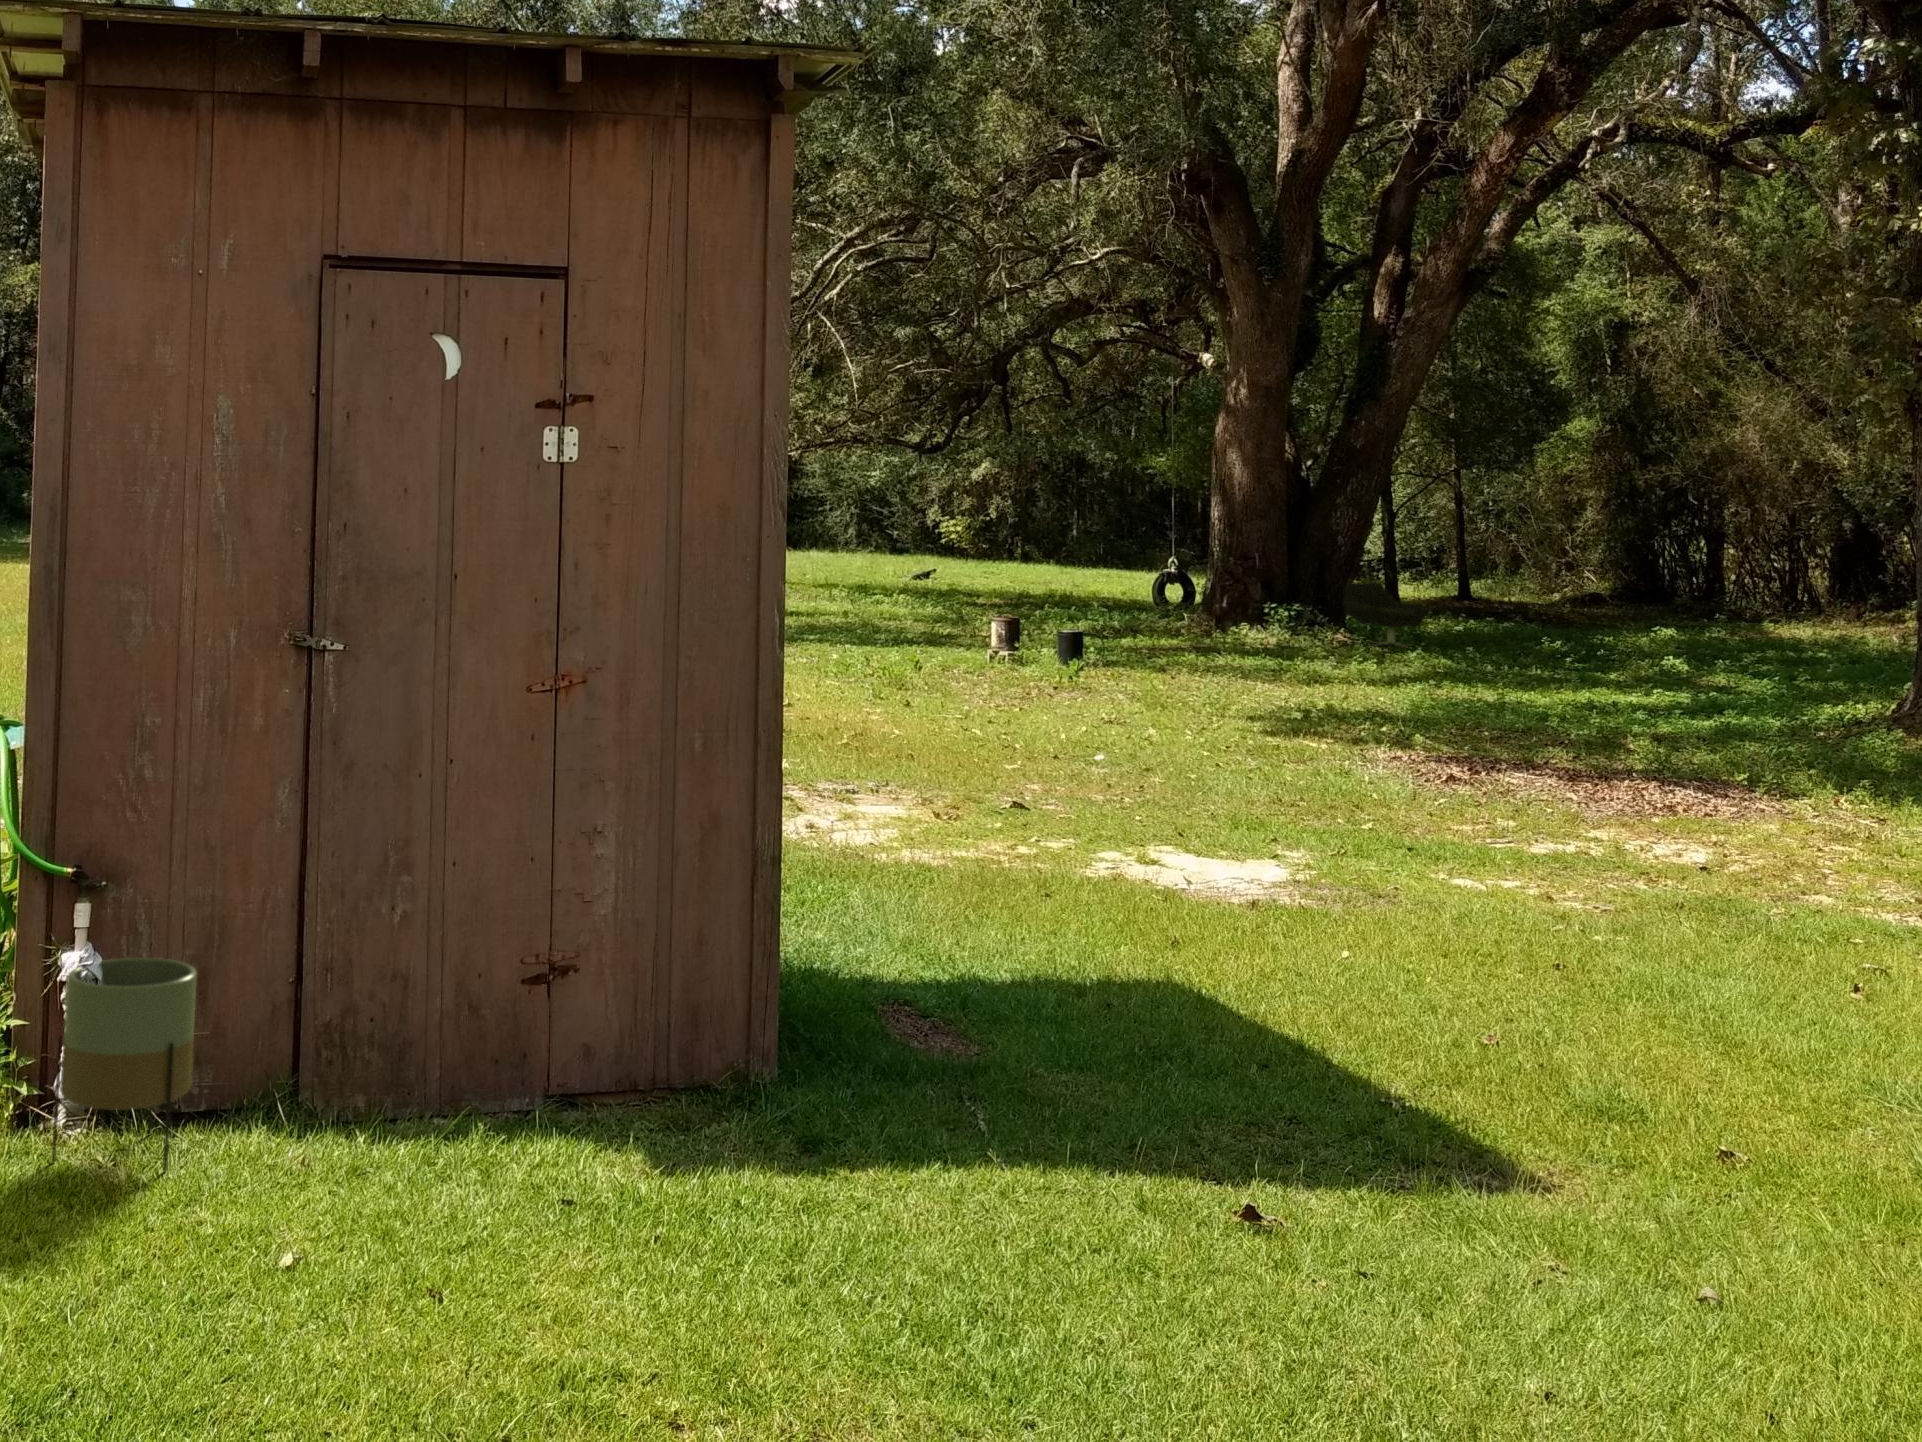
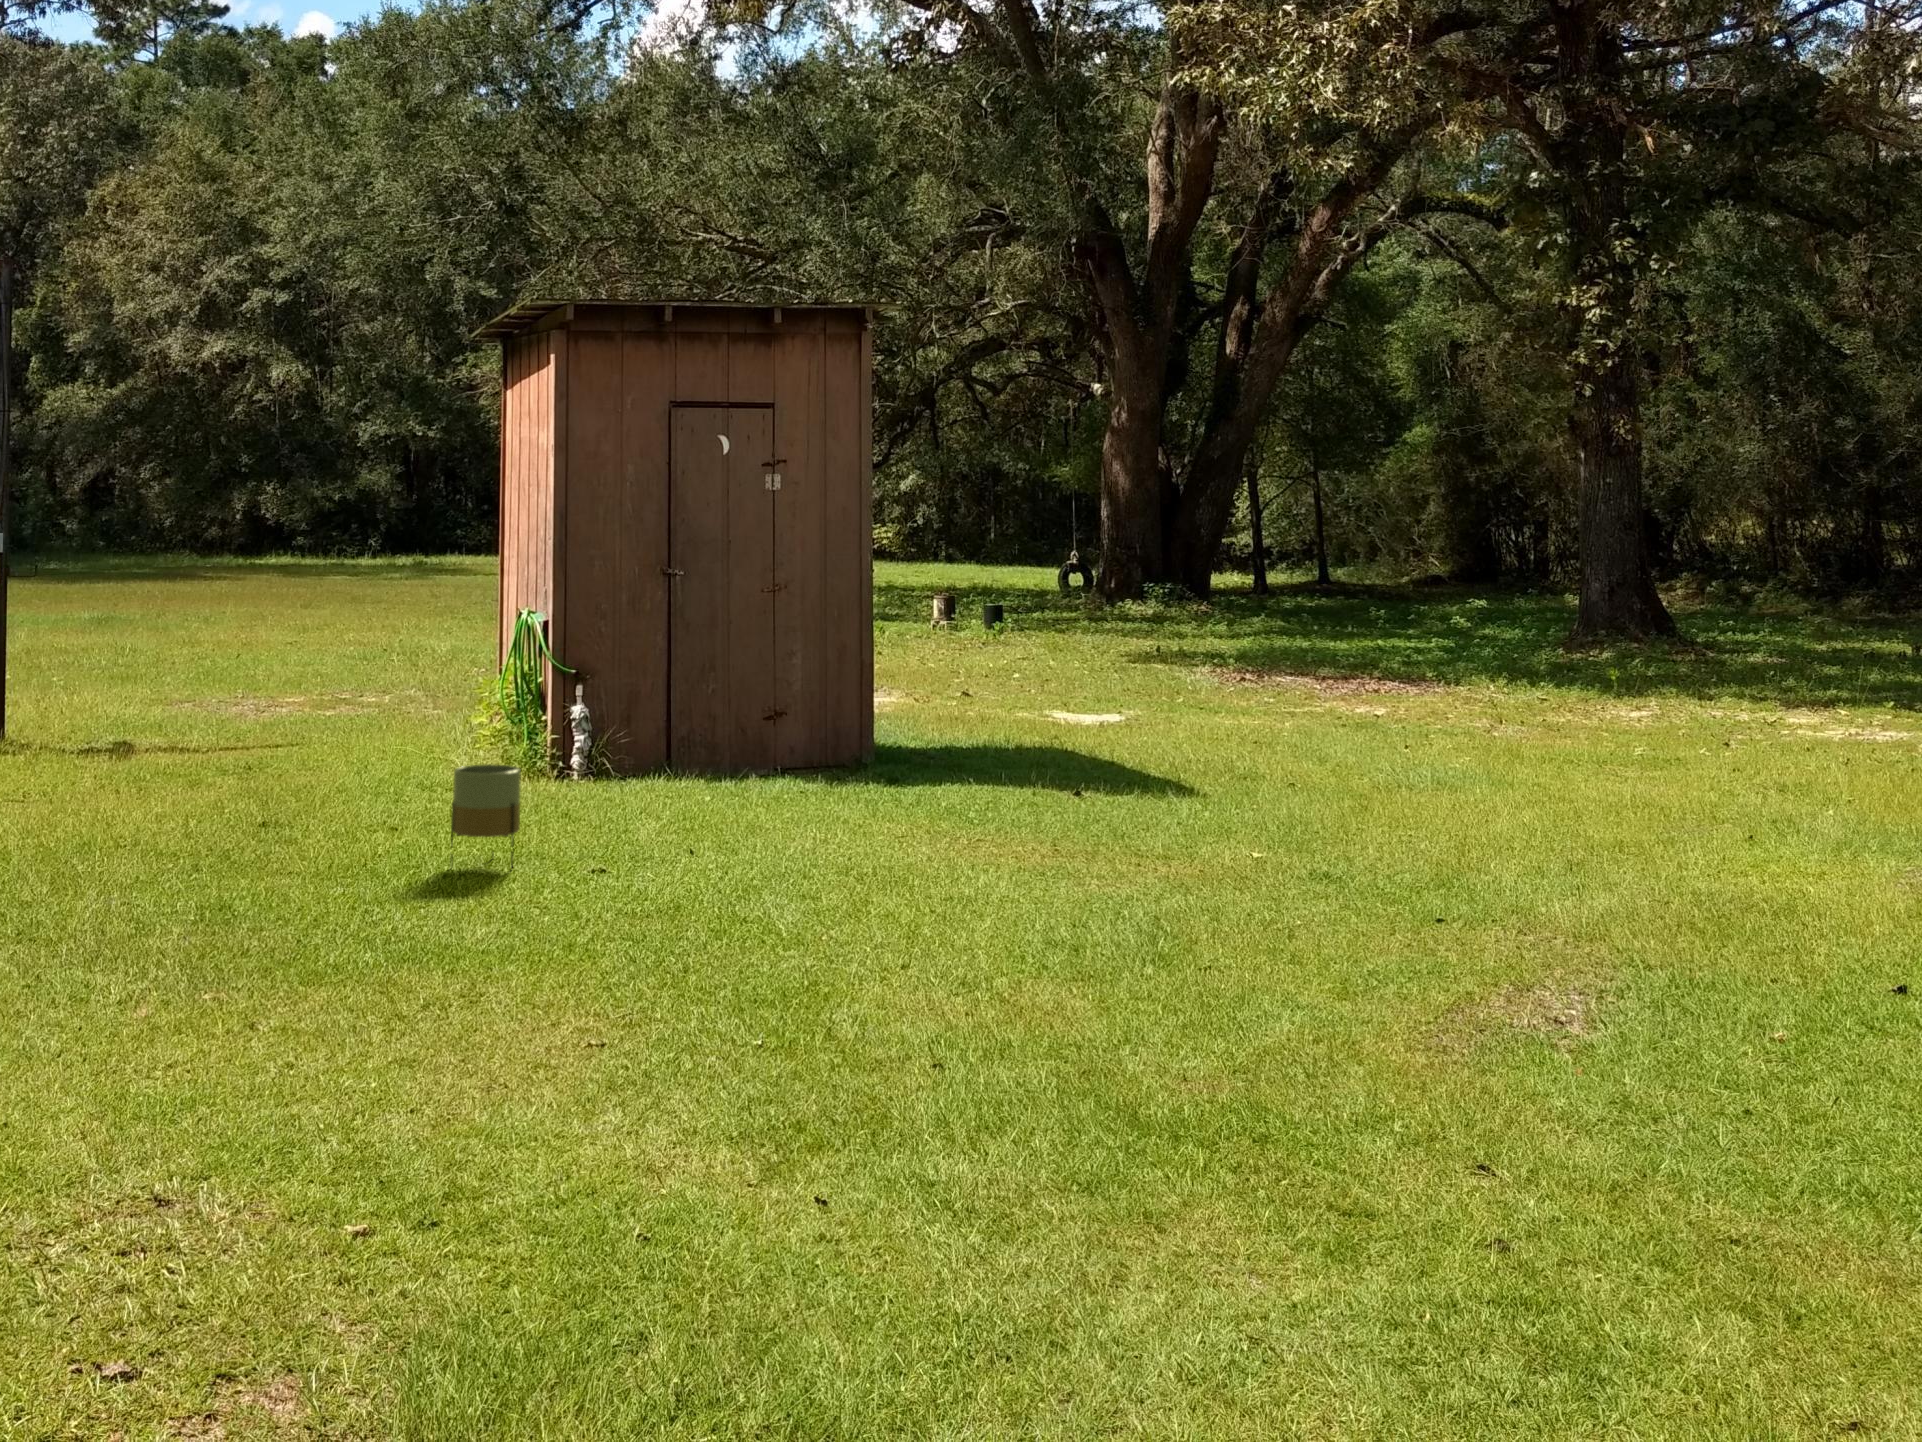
lounge chair: present [1343,582,1429,645] -> none [1208,564,1275,616]

